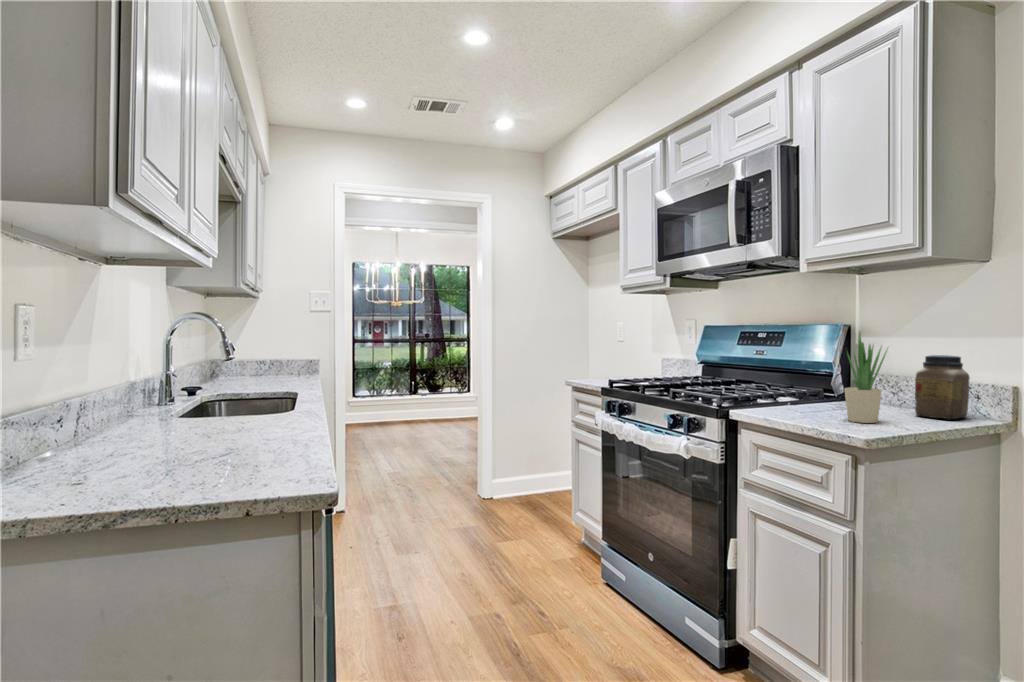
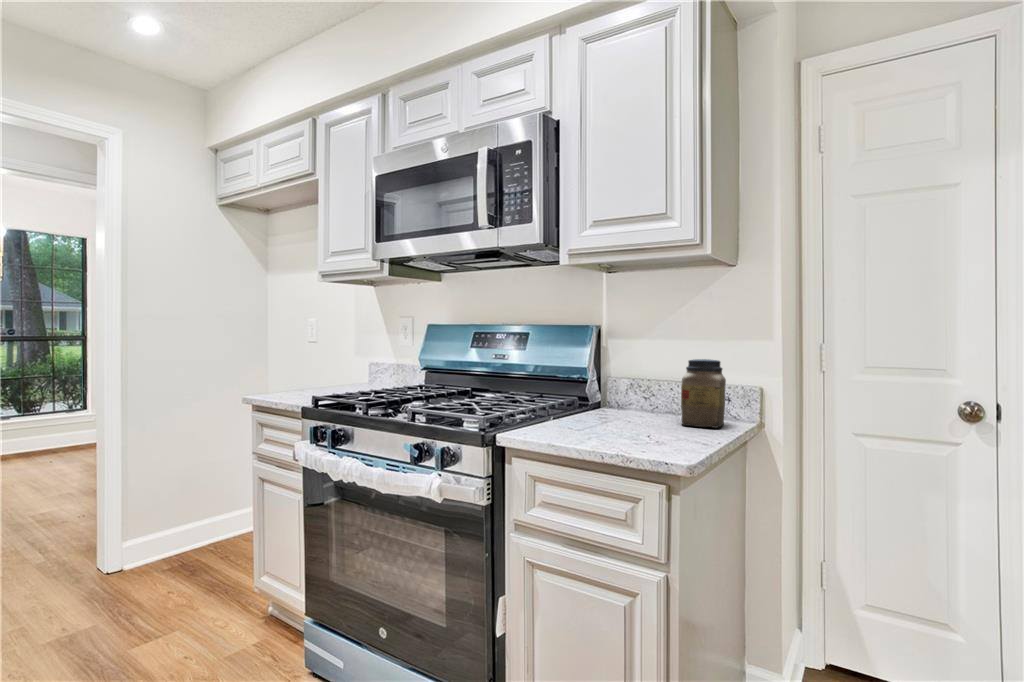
potted plant: present [844,332,887,423] -> none [632,331,677,441]

